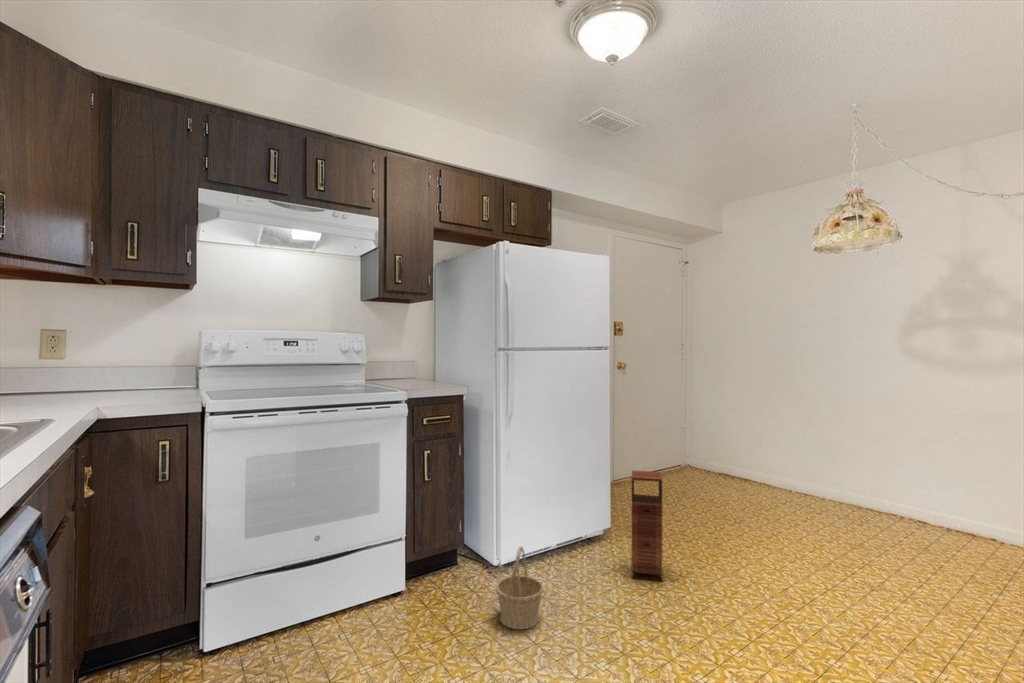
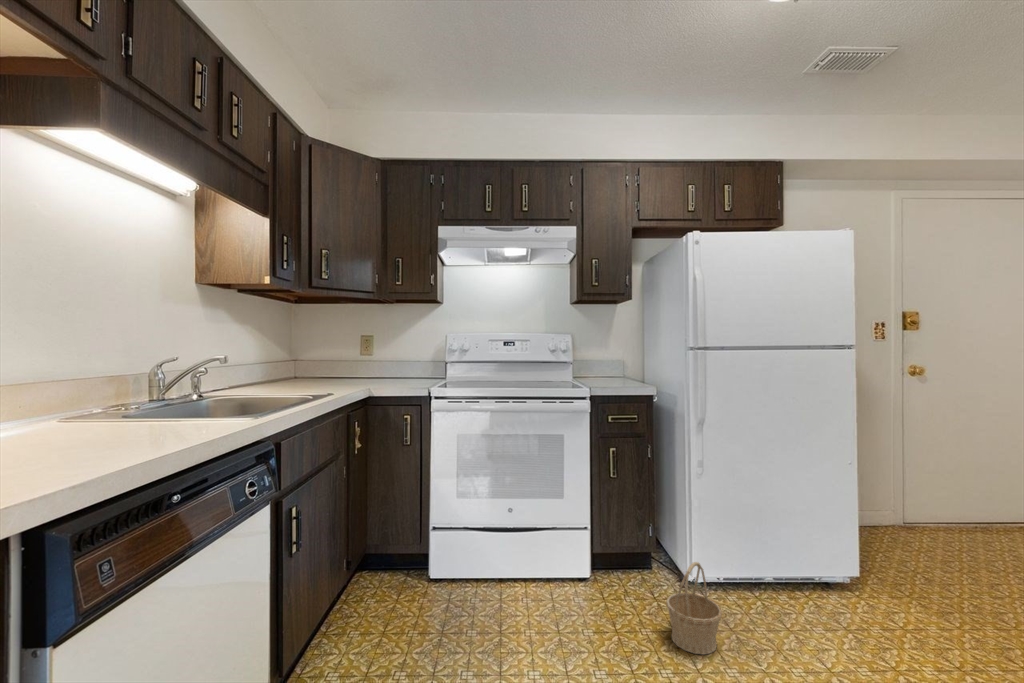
storage cabinet: present [632,470,662,581] -> none [867,506,925,664]

